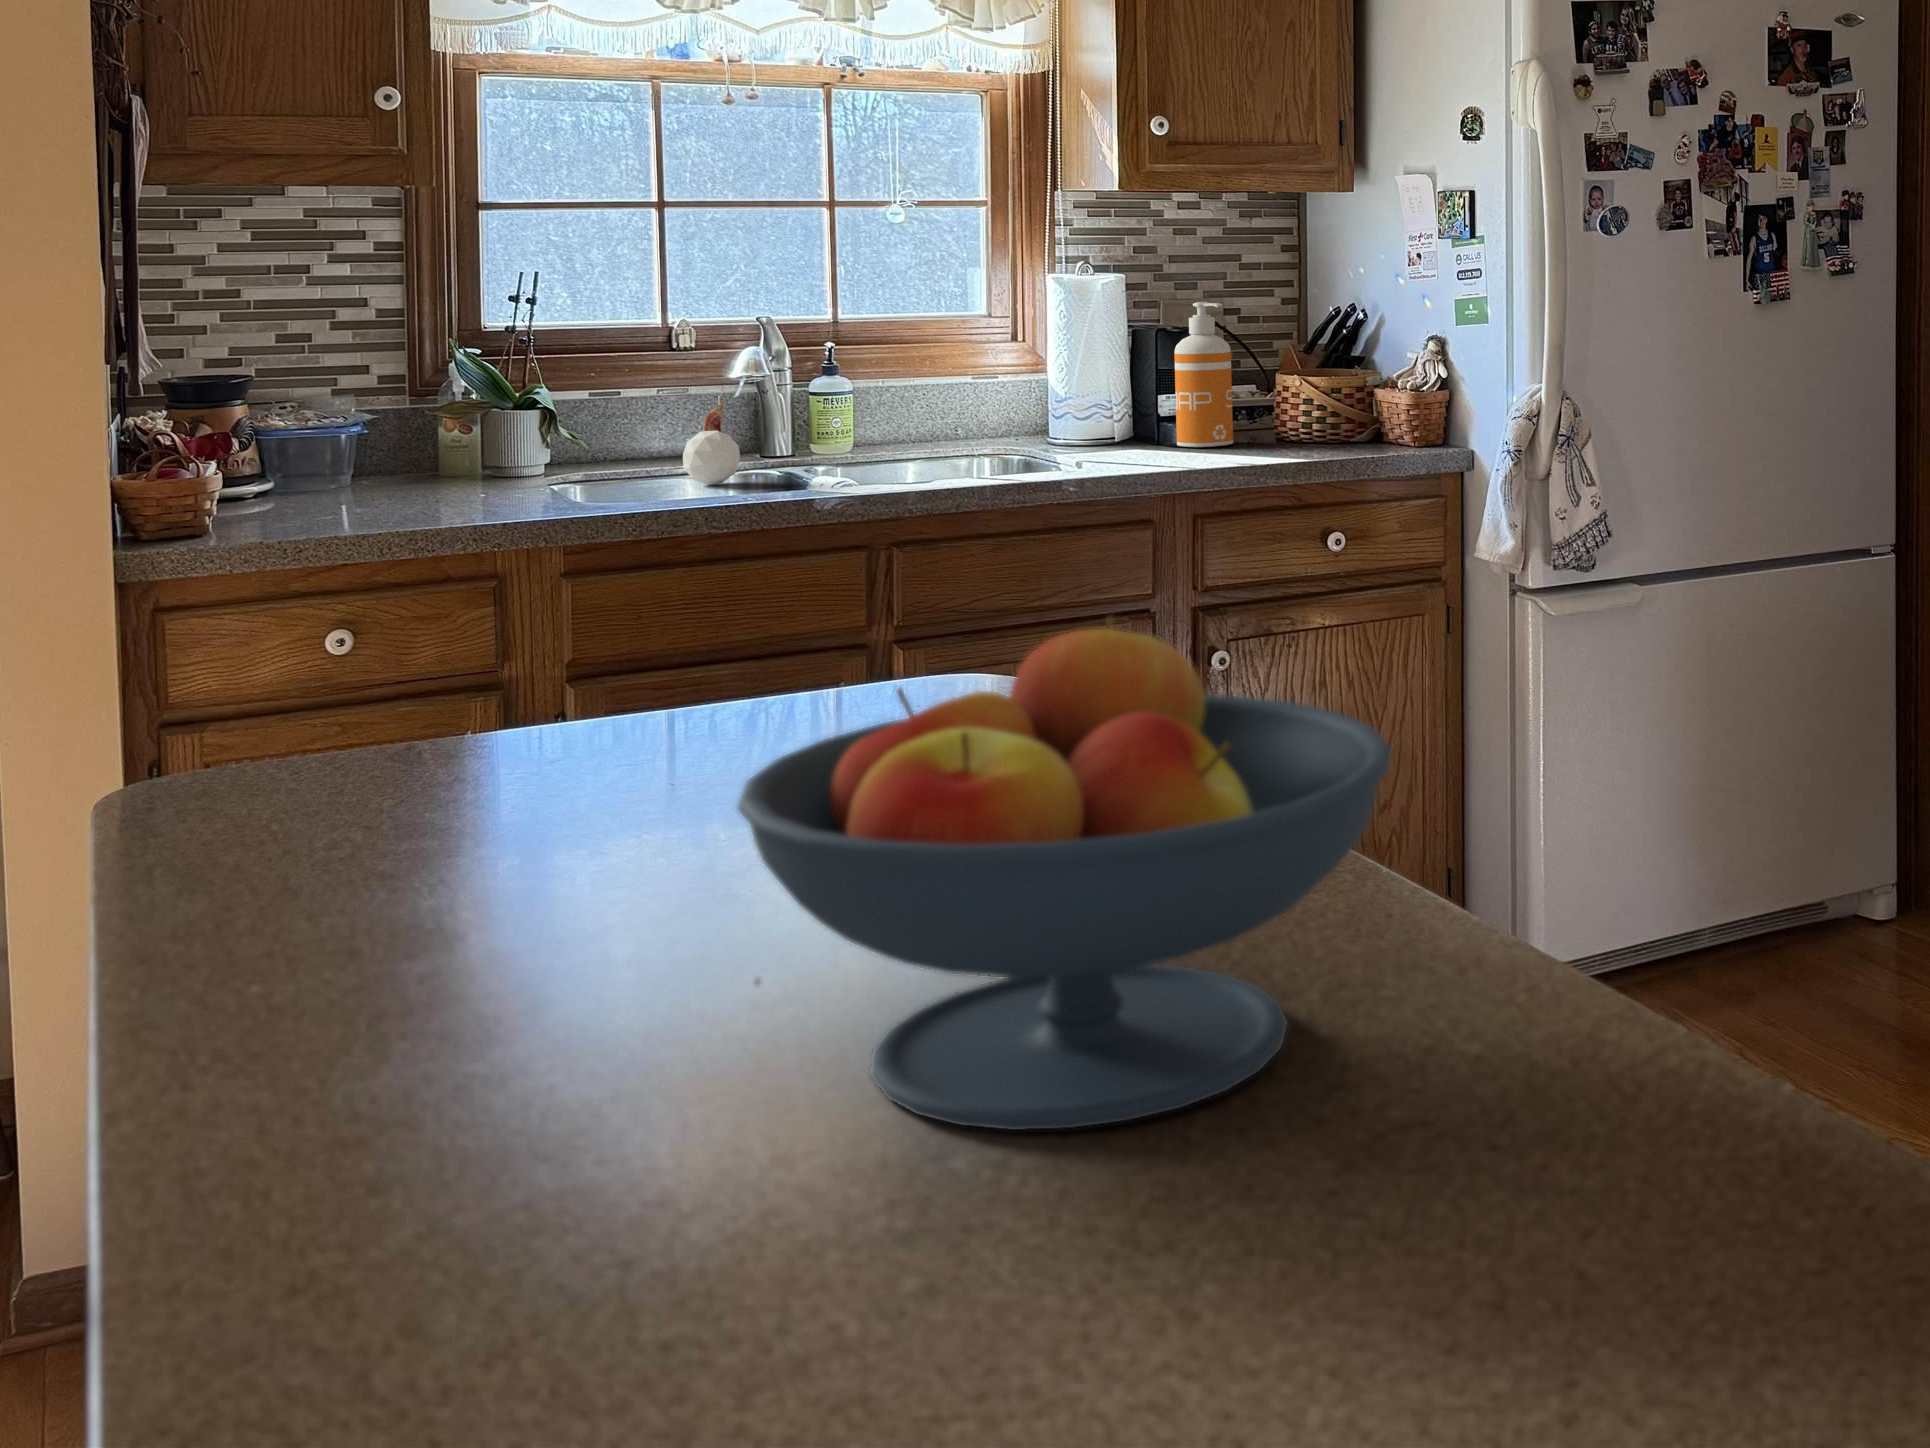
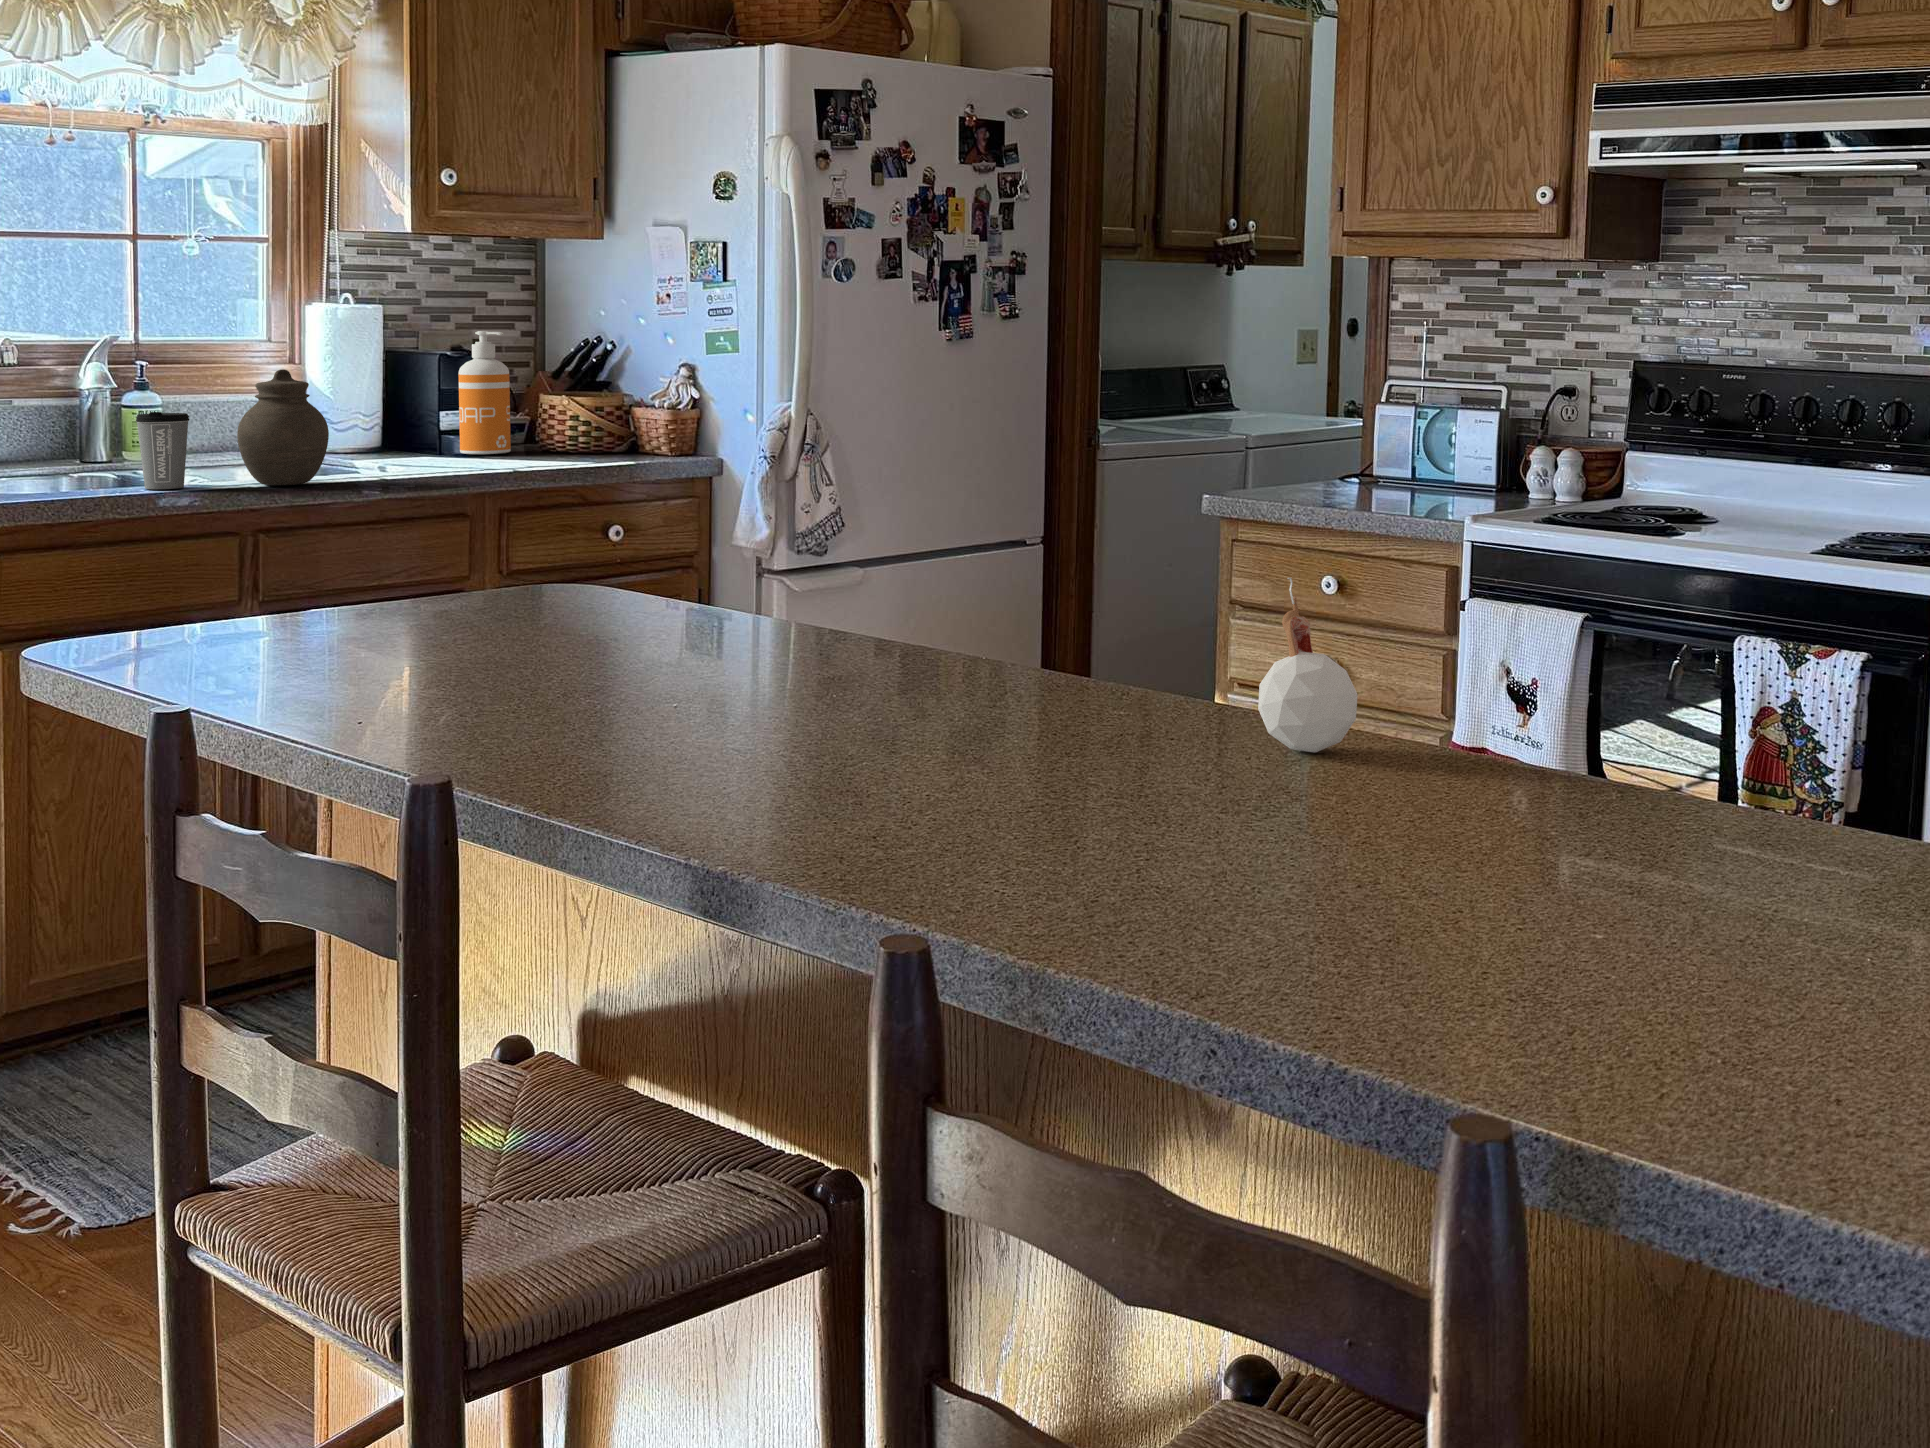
jar: none [865,356,967,492] -> present [237,369,329,485]
candle: present [683,390,740,485] -> present [1258,578,1358,753]
coffee cup: none [748,408,809,497] -> present [136,412,189,489]
fruit bowl: present [738,618,1392,1130] -> none [734,488,1113,757]

